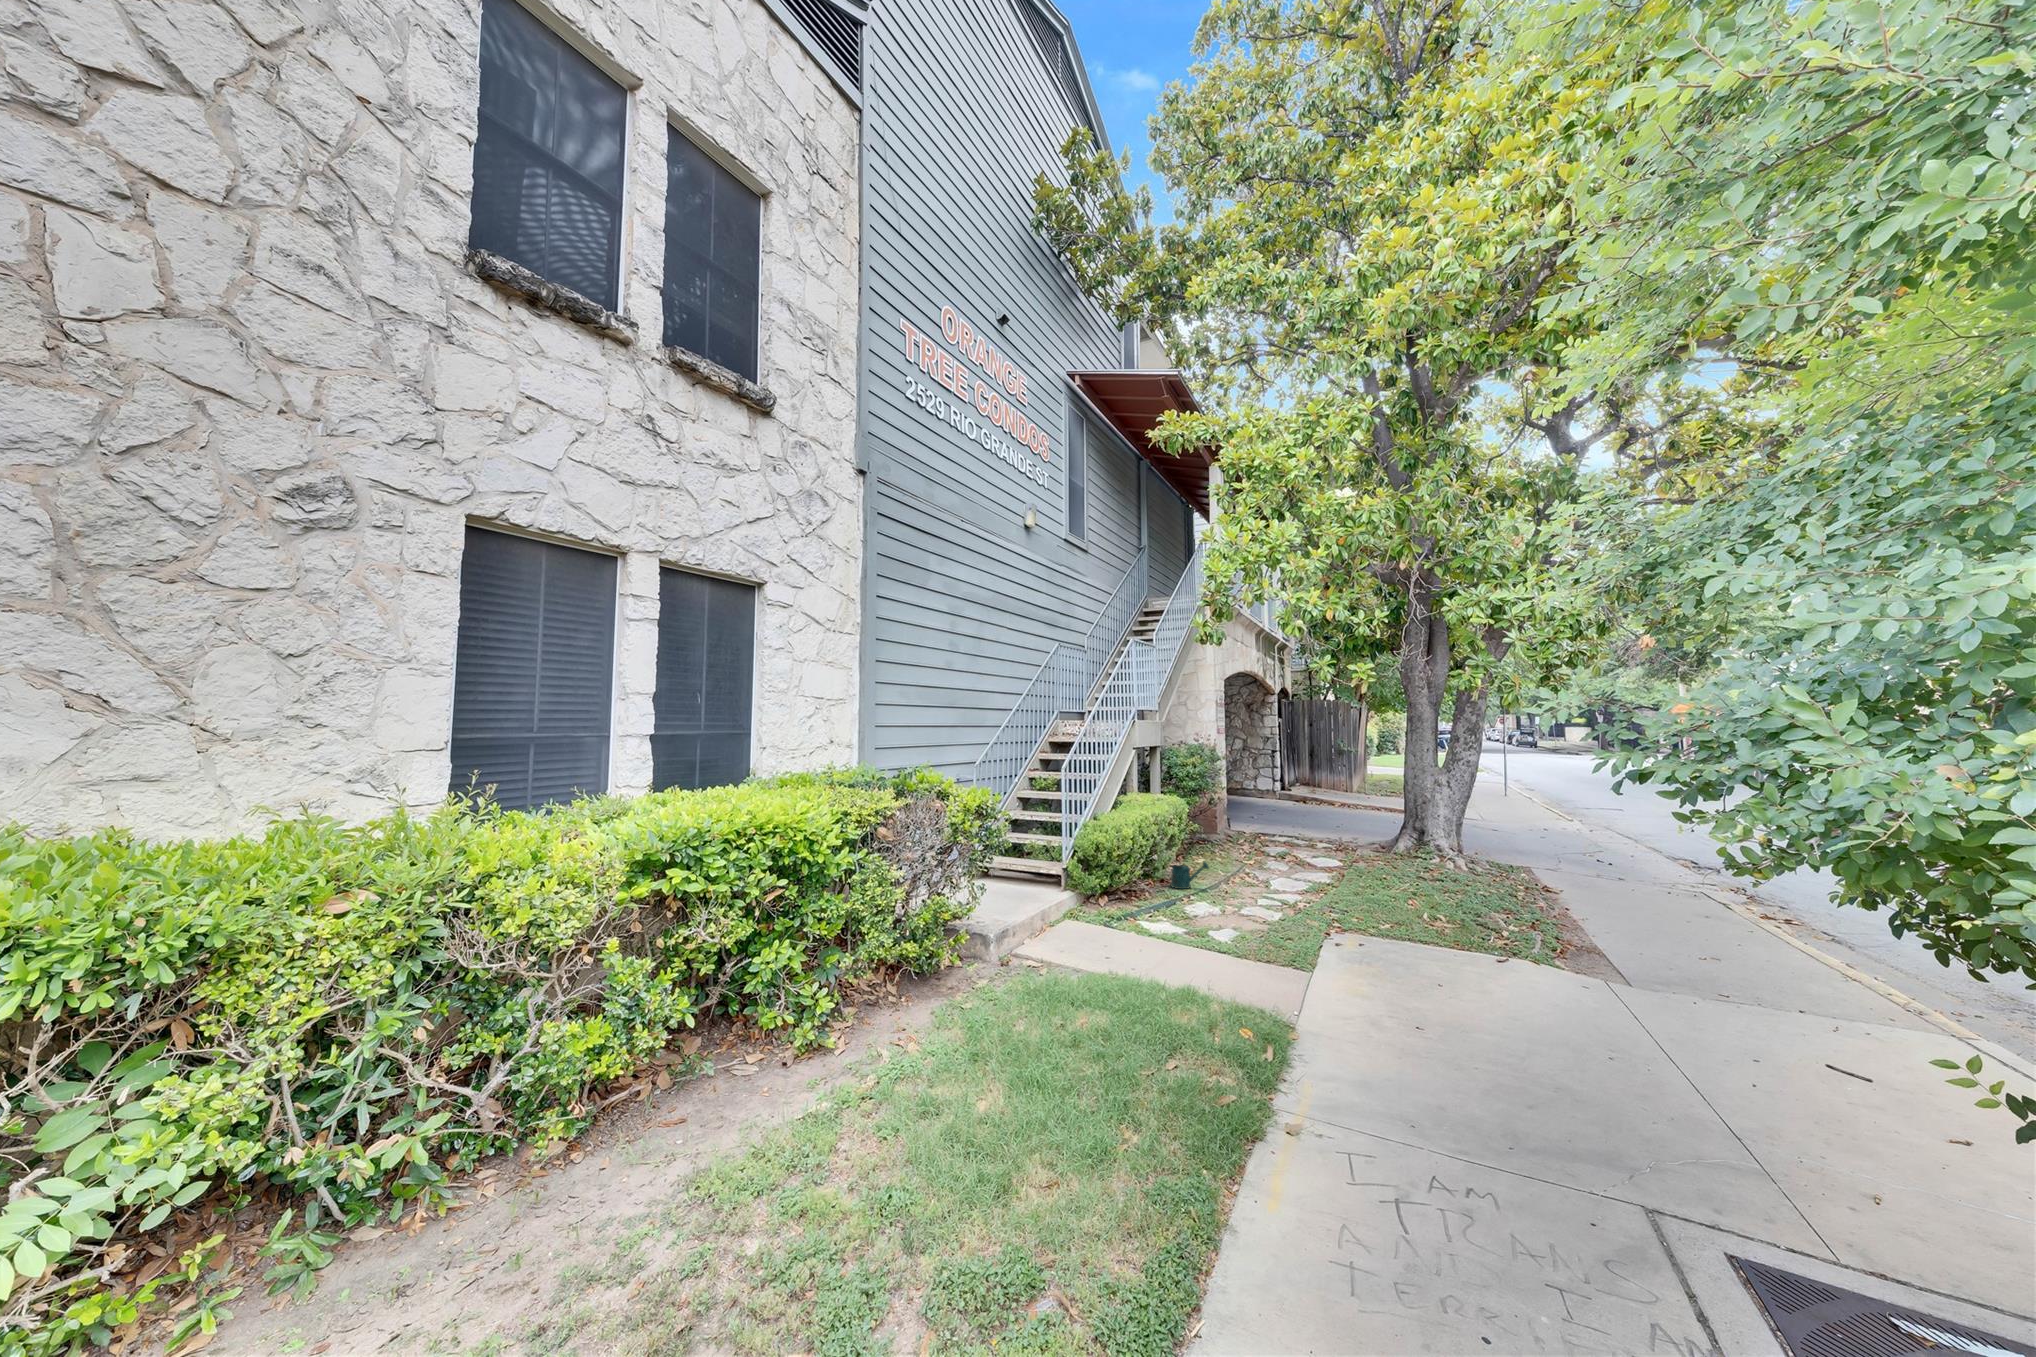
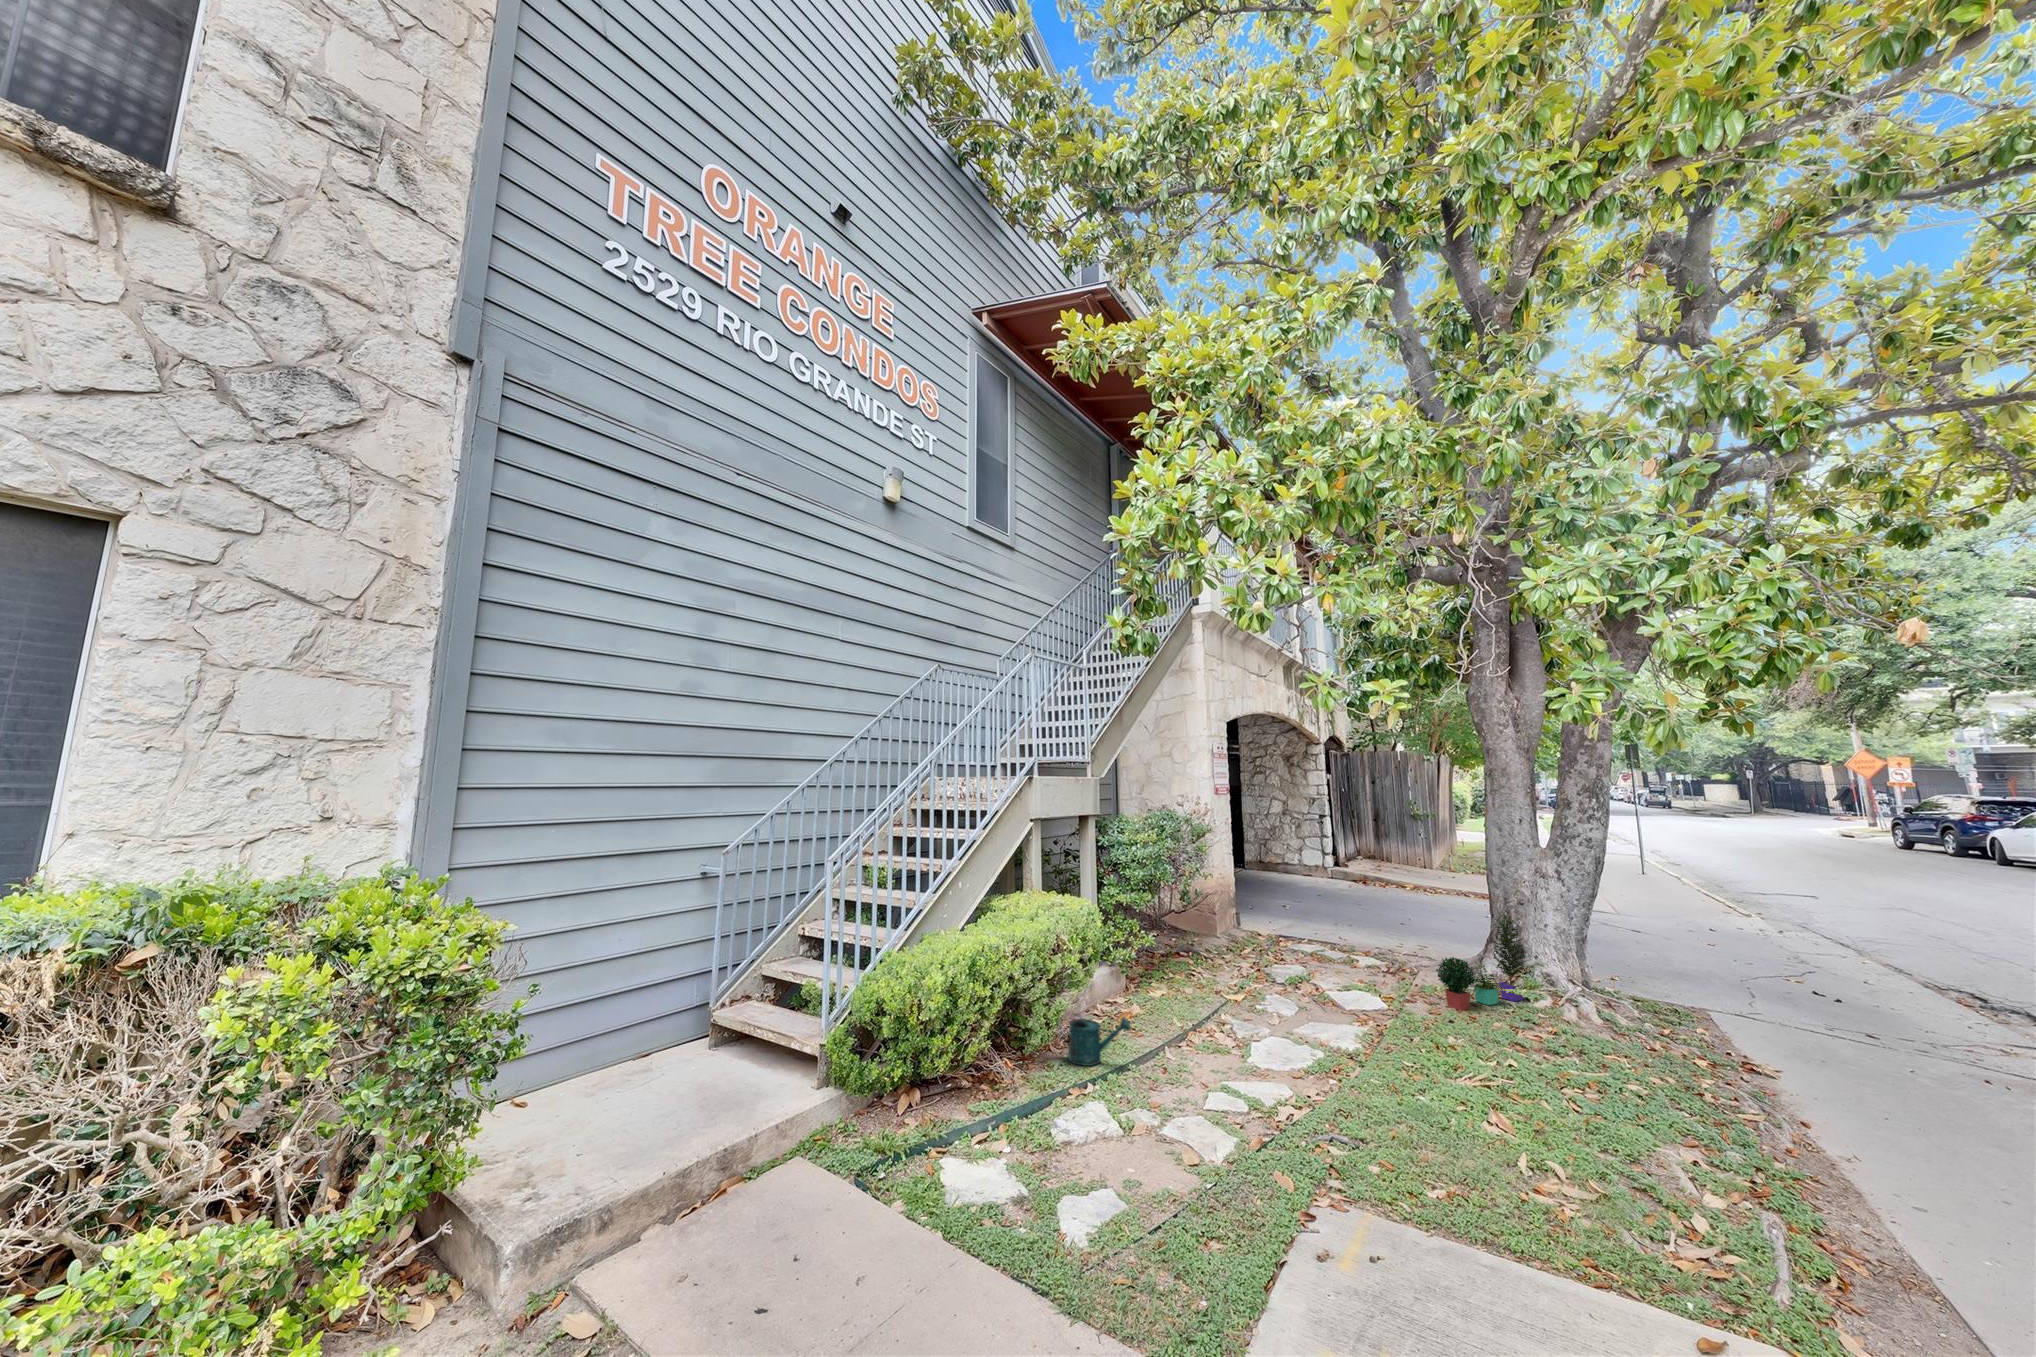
potted plant: none [1373,808,1429,866] -> present [1436,912,1527,1010]

